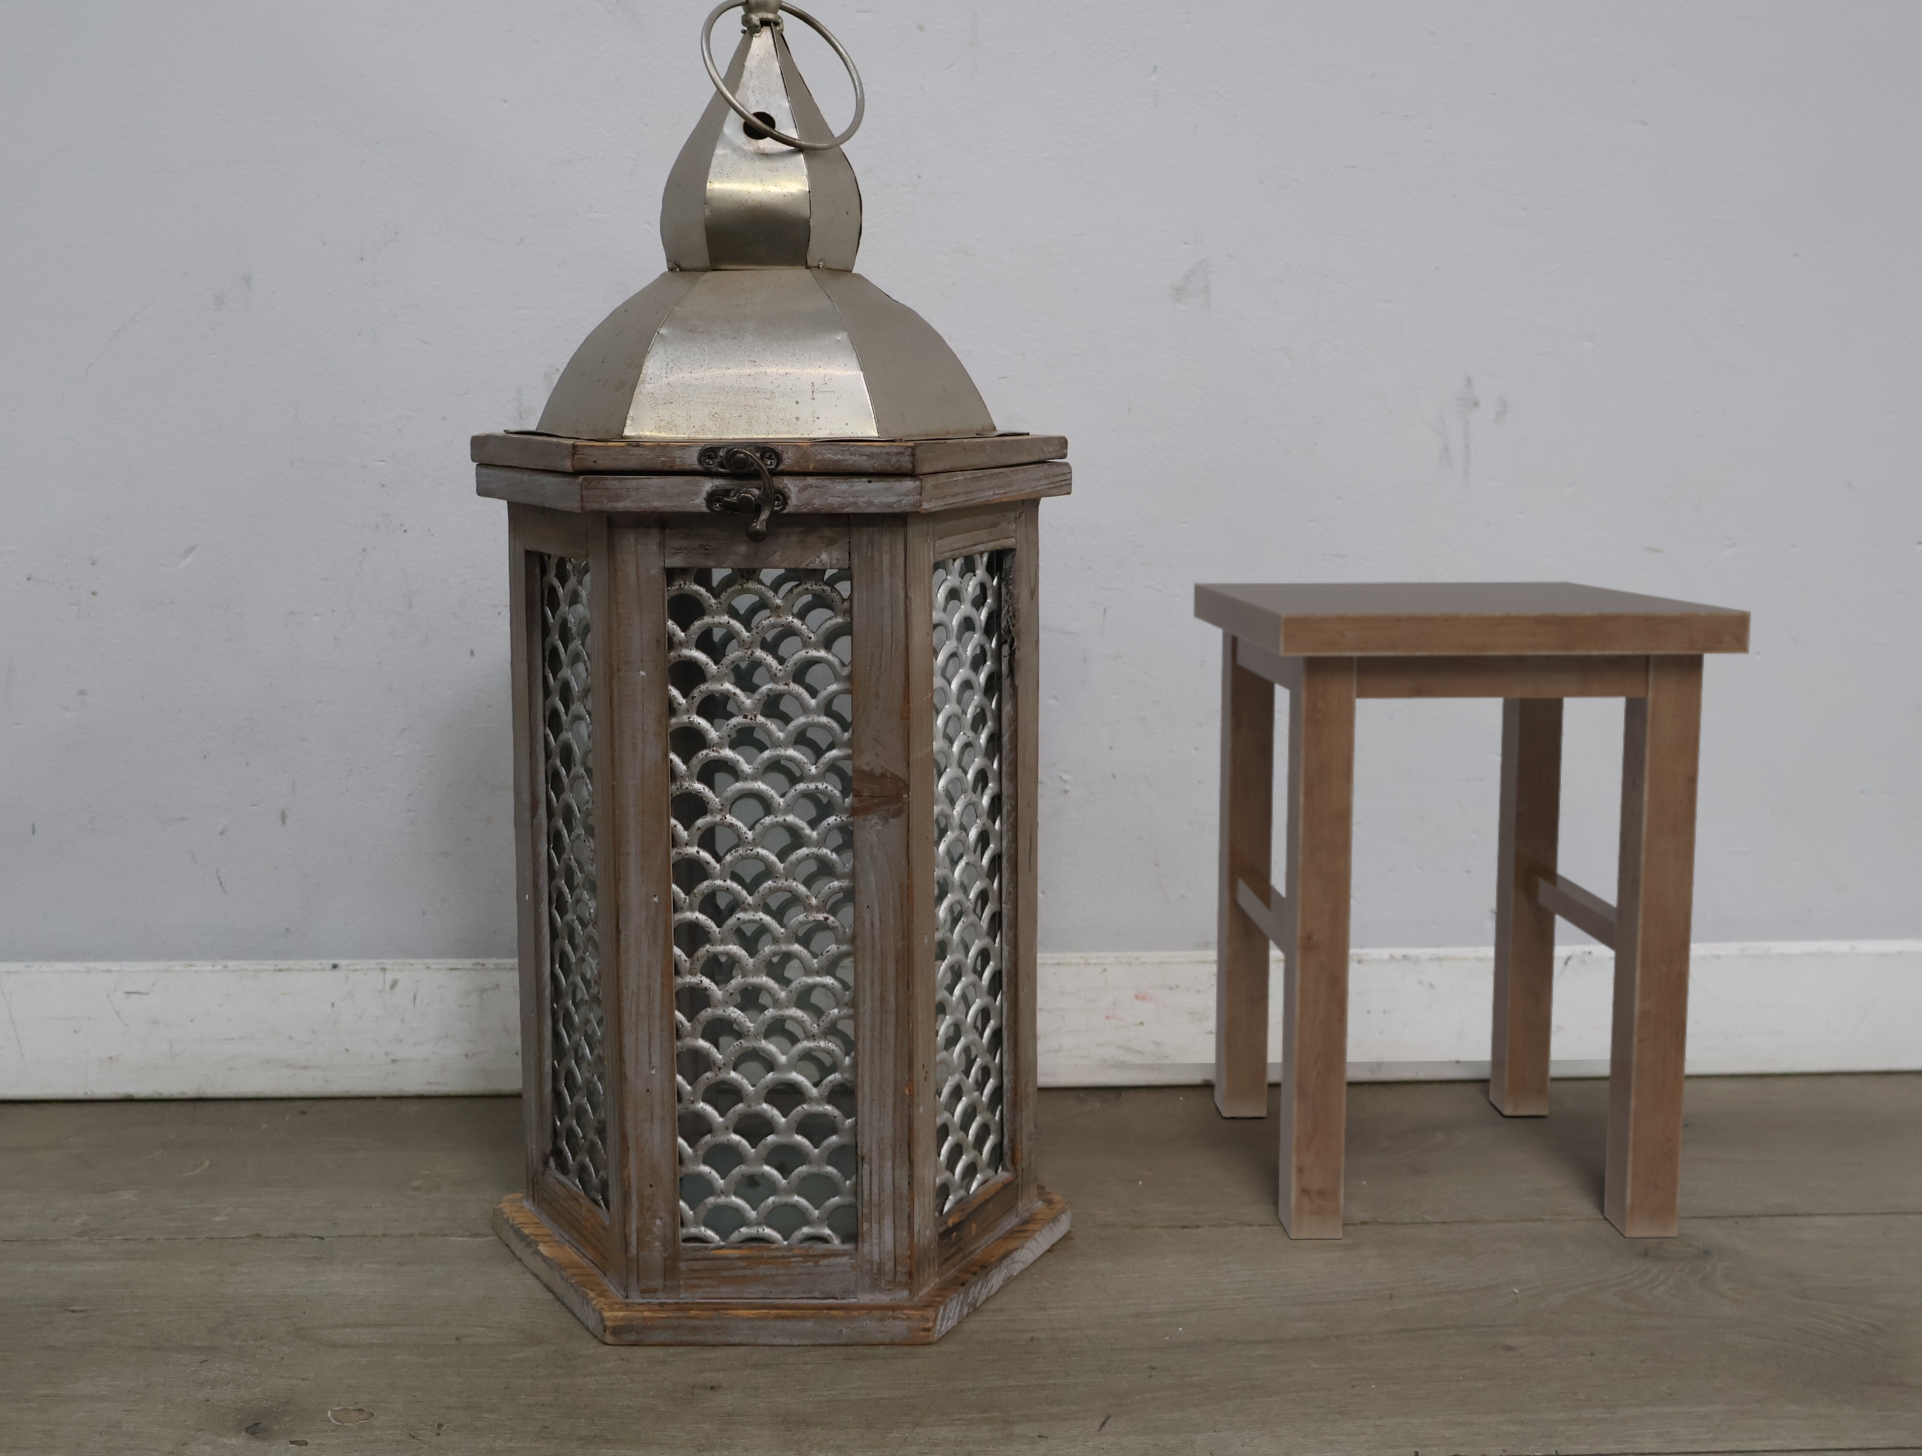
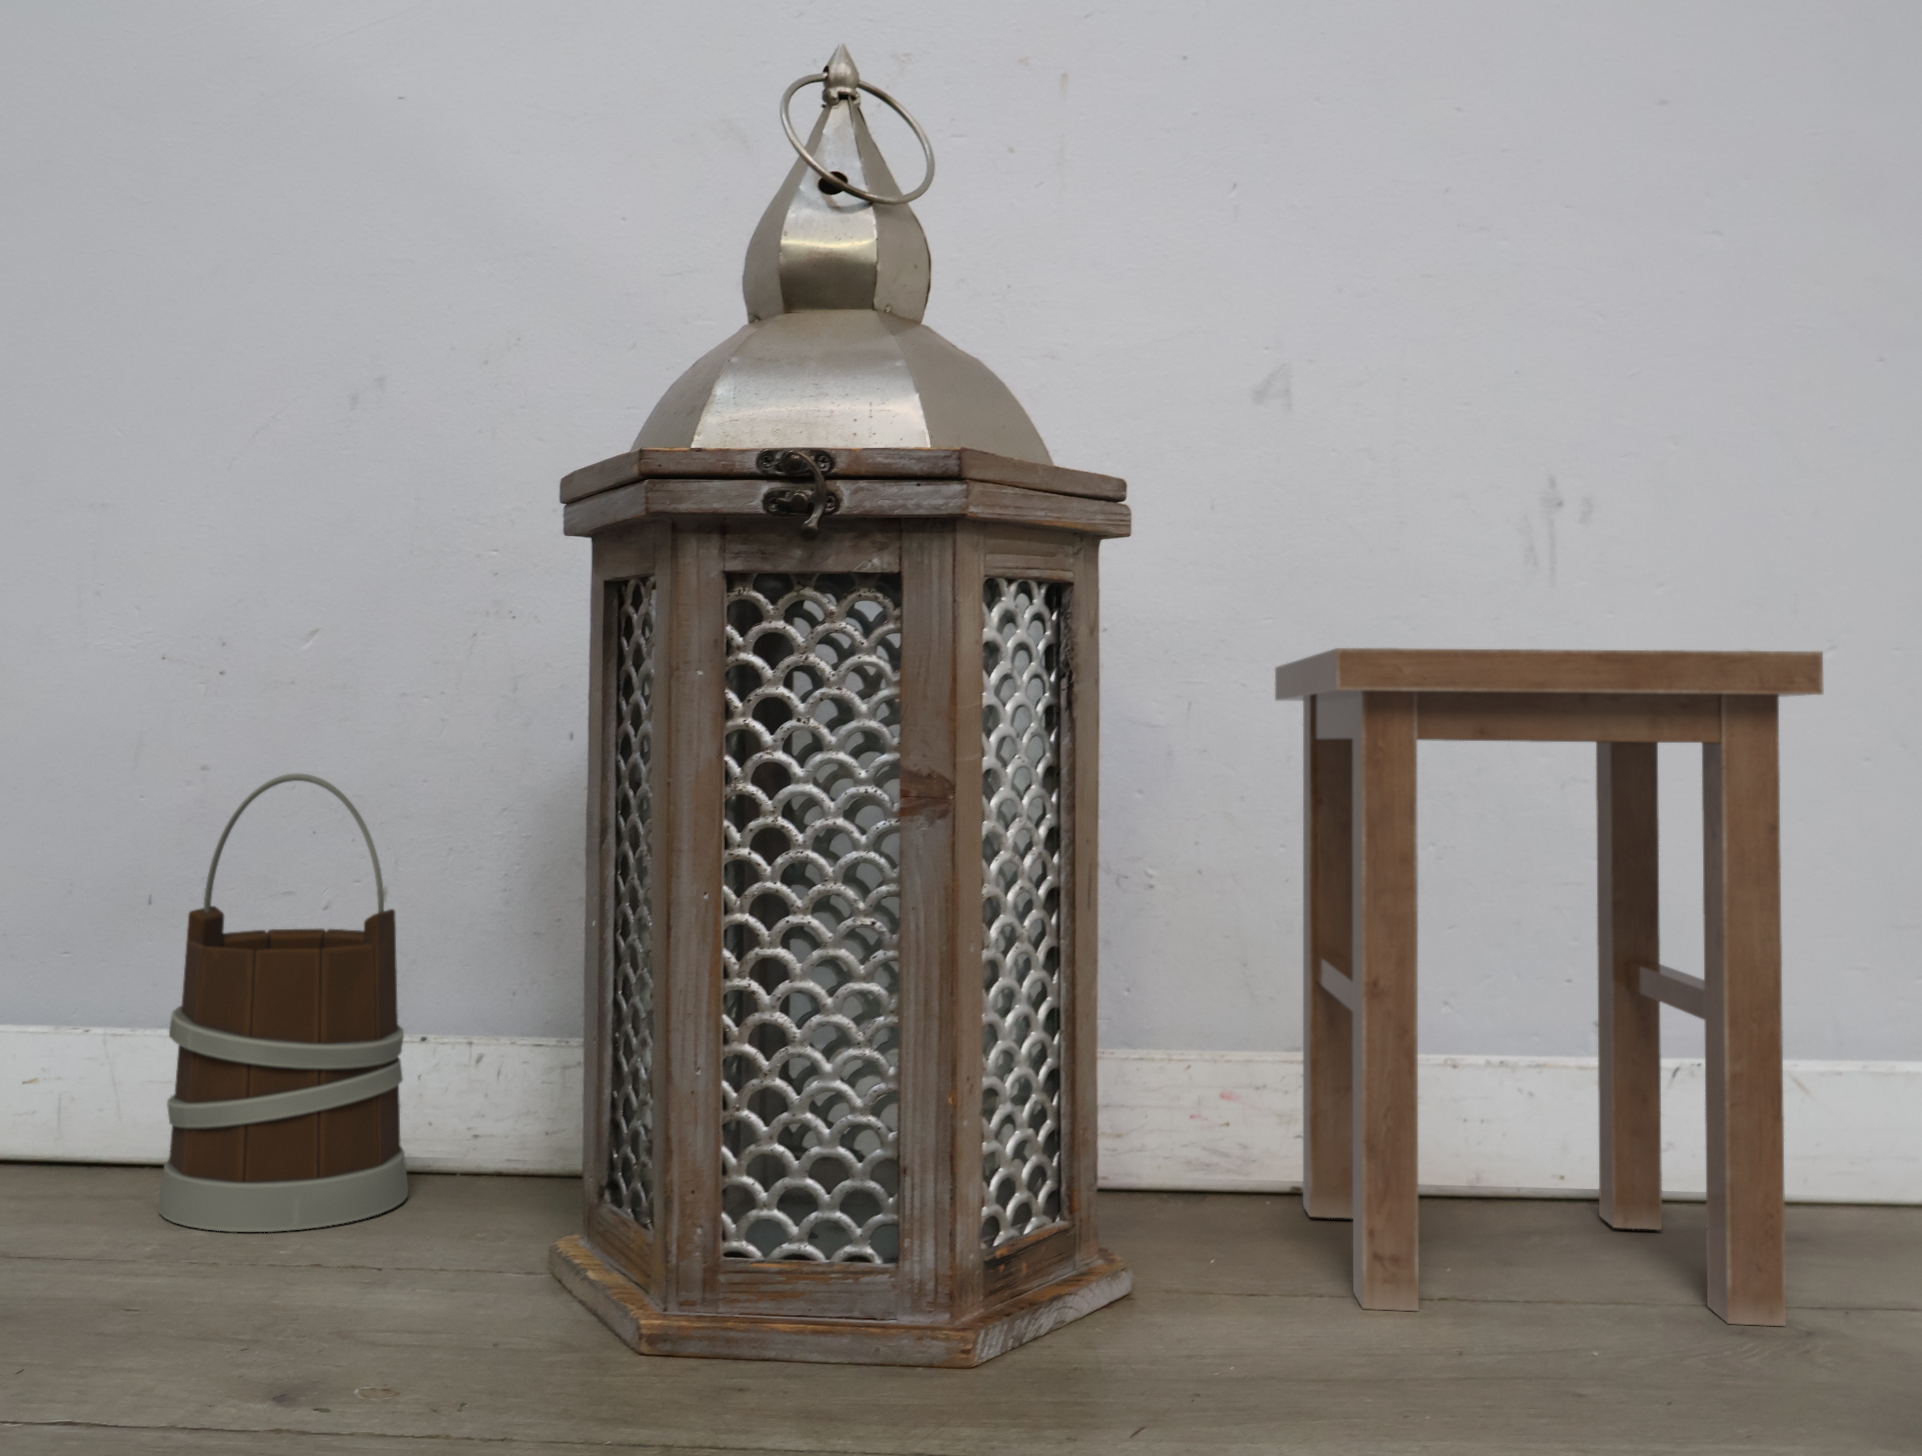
wooden bucket: none [76,724,337,1199] -> present [158,774,408,1232]

